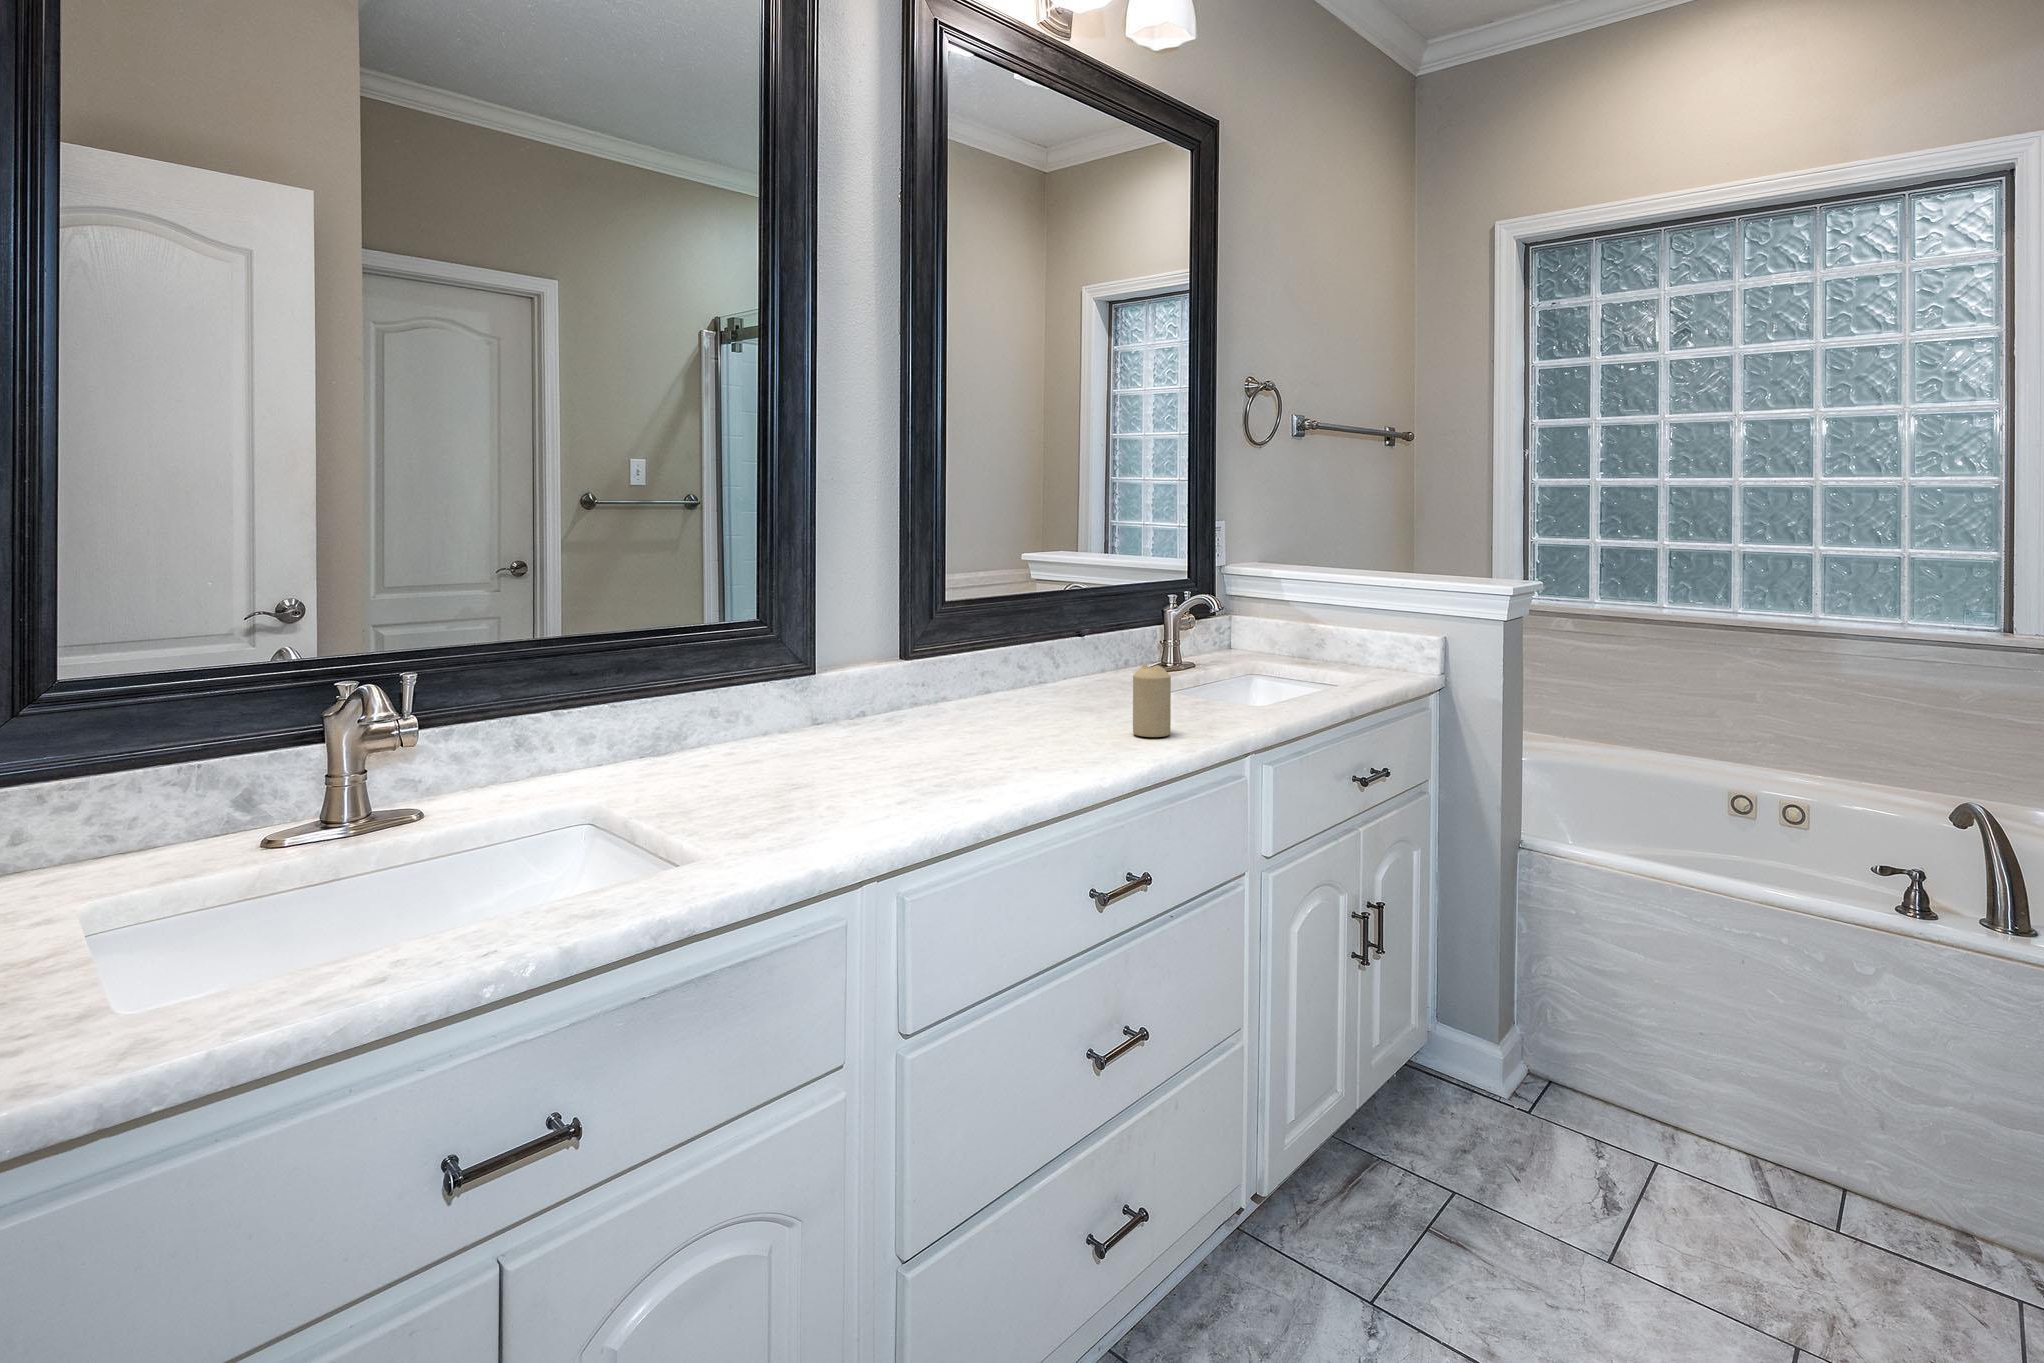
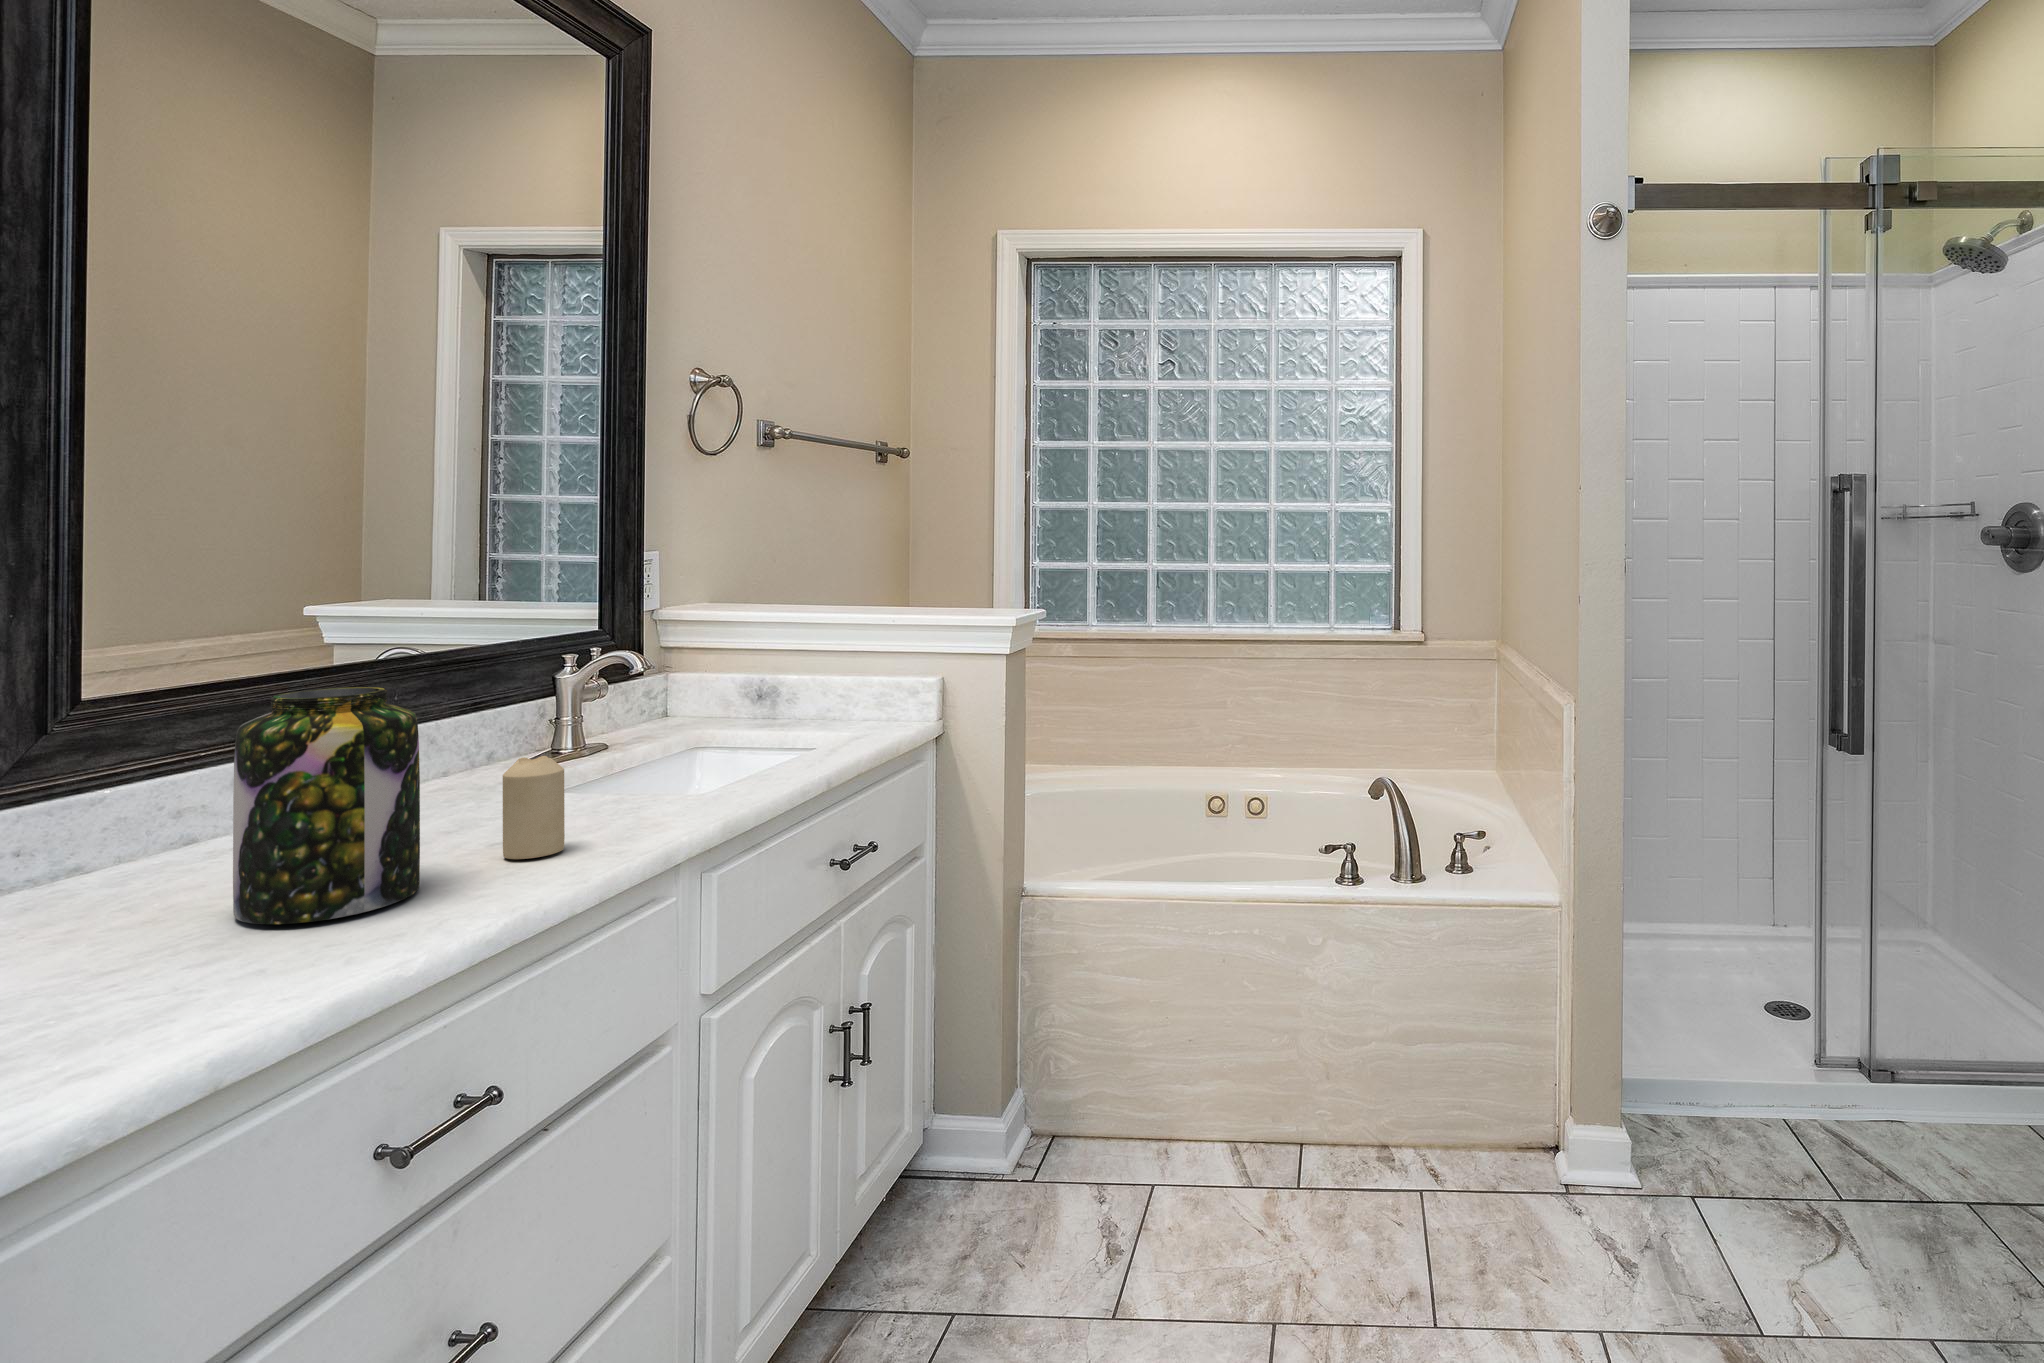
jar: none [995,606,1089,754] -> present [233,687,420,924]

